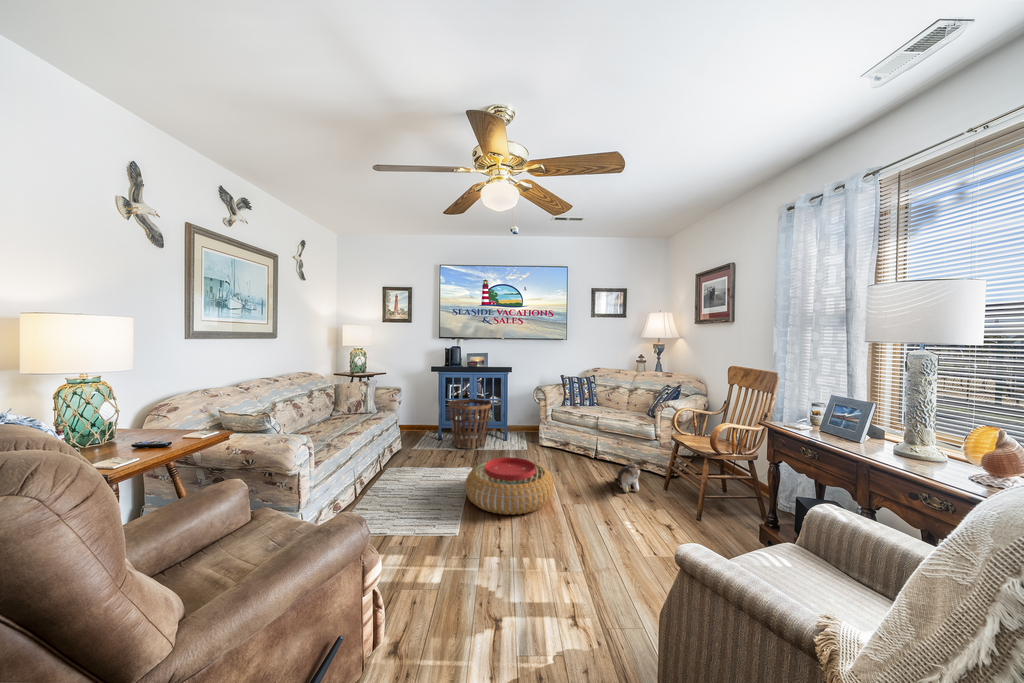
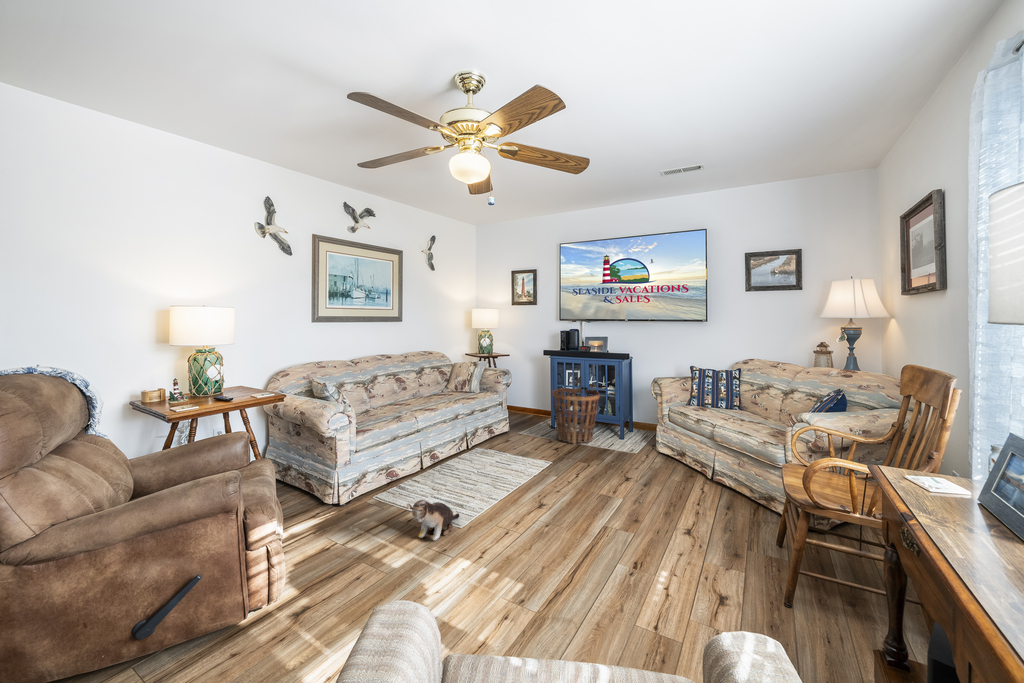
pouf: present [465,458,554,515] -> none [506,456,606,520]
plush toy: present [617,464,641,492] -> present [407,500,459,540]

